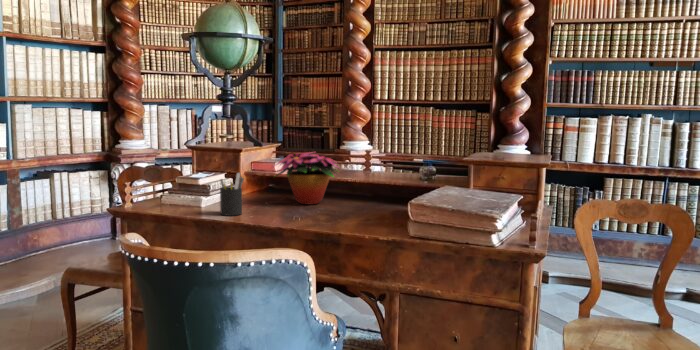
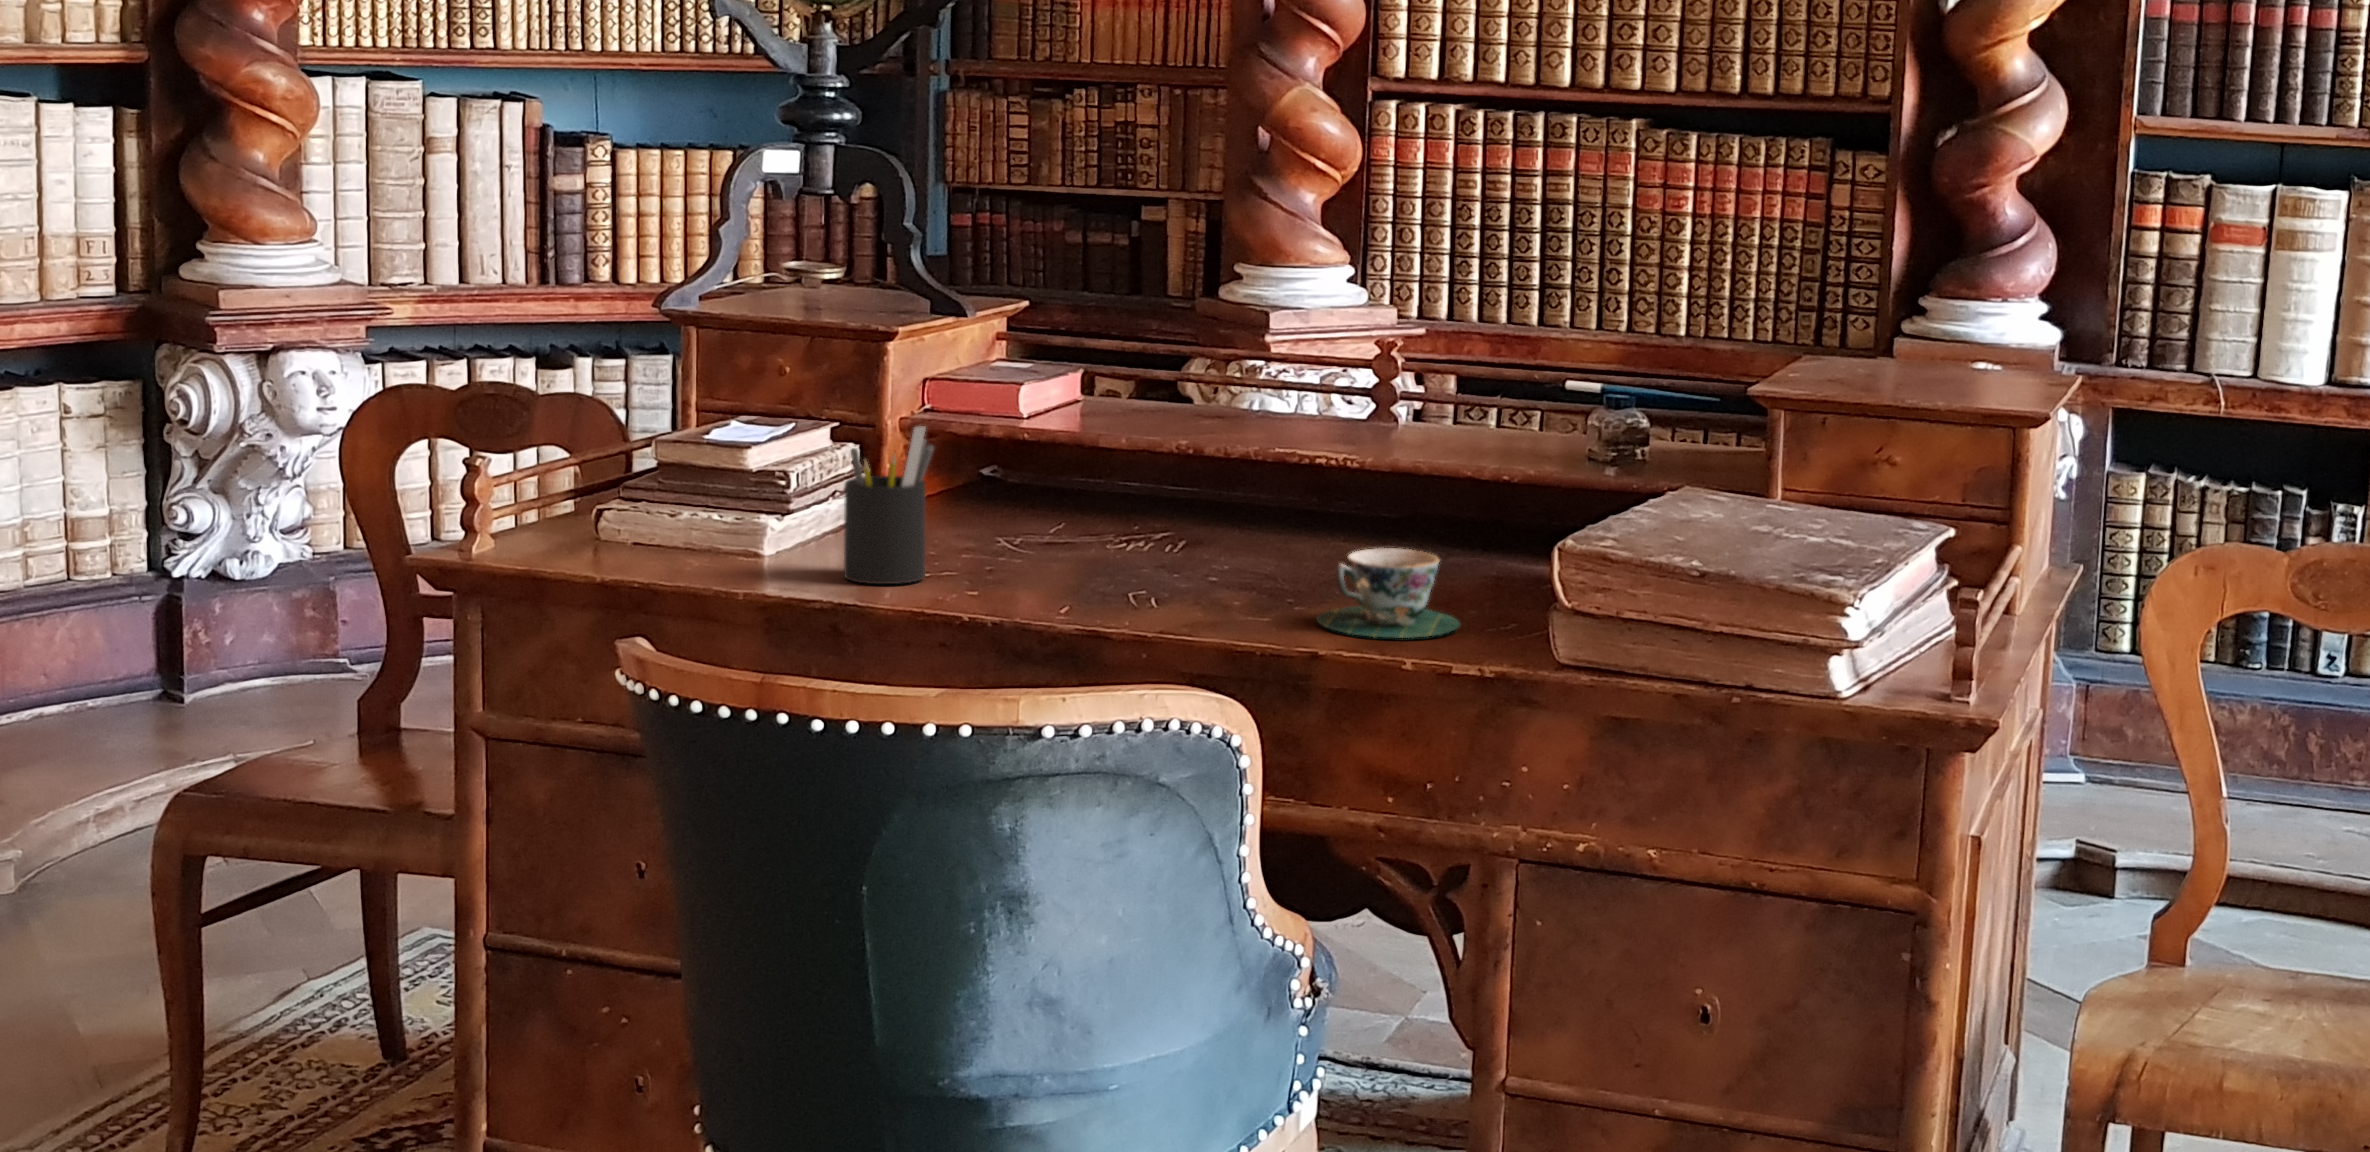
flower arrangement: present [276,152,337,204] -> none [1009,343,1304,547]
teacup: none [345,204,385,229] -> present [1317,548,1460,638]

